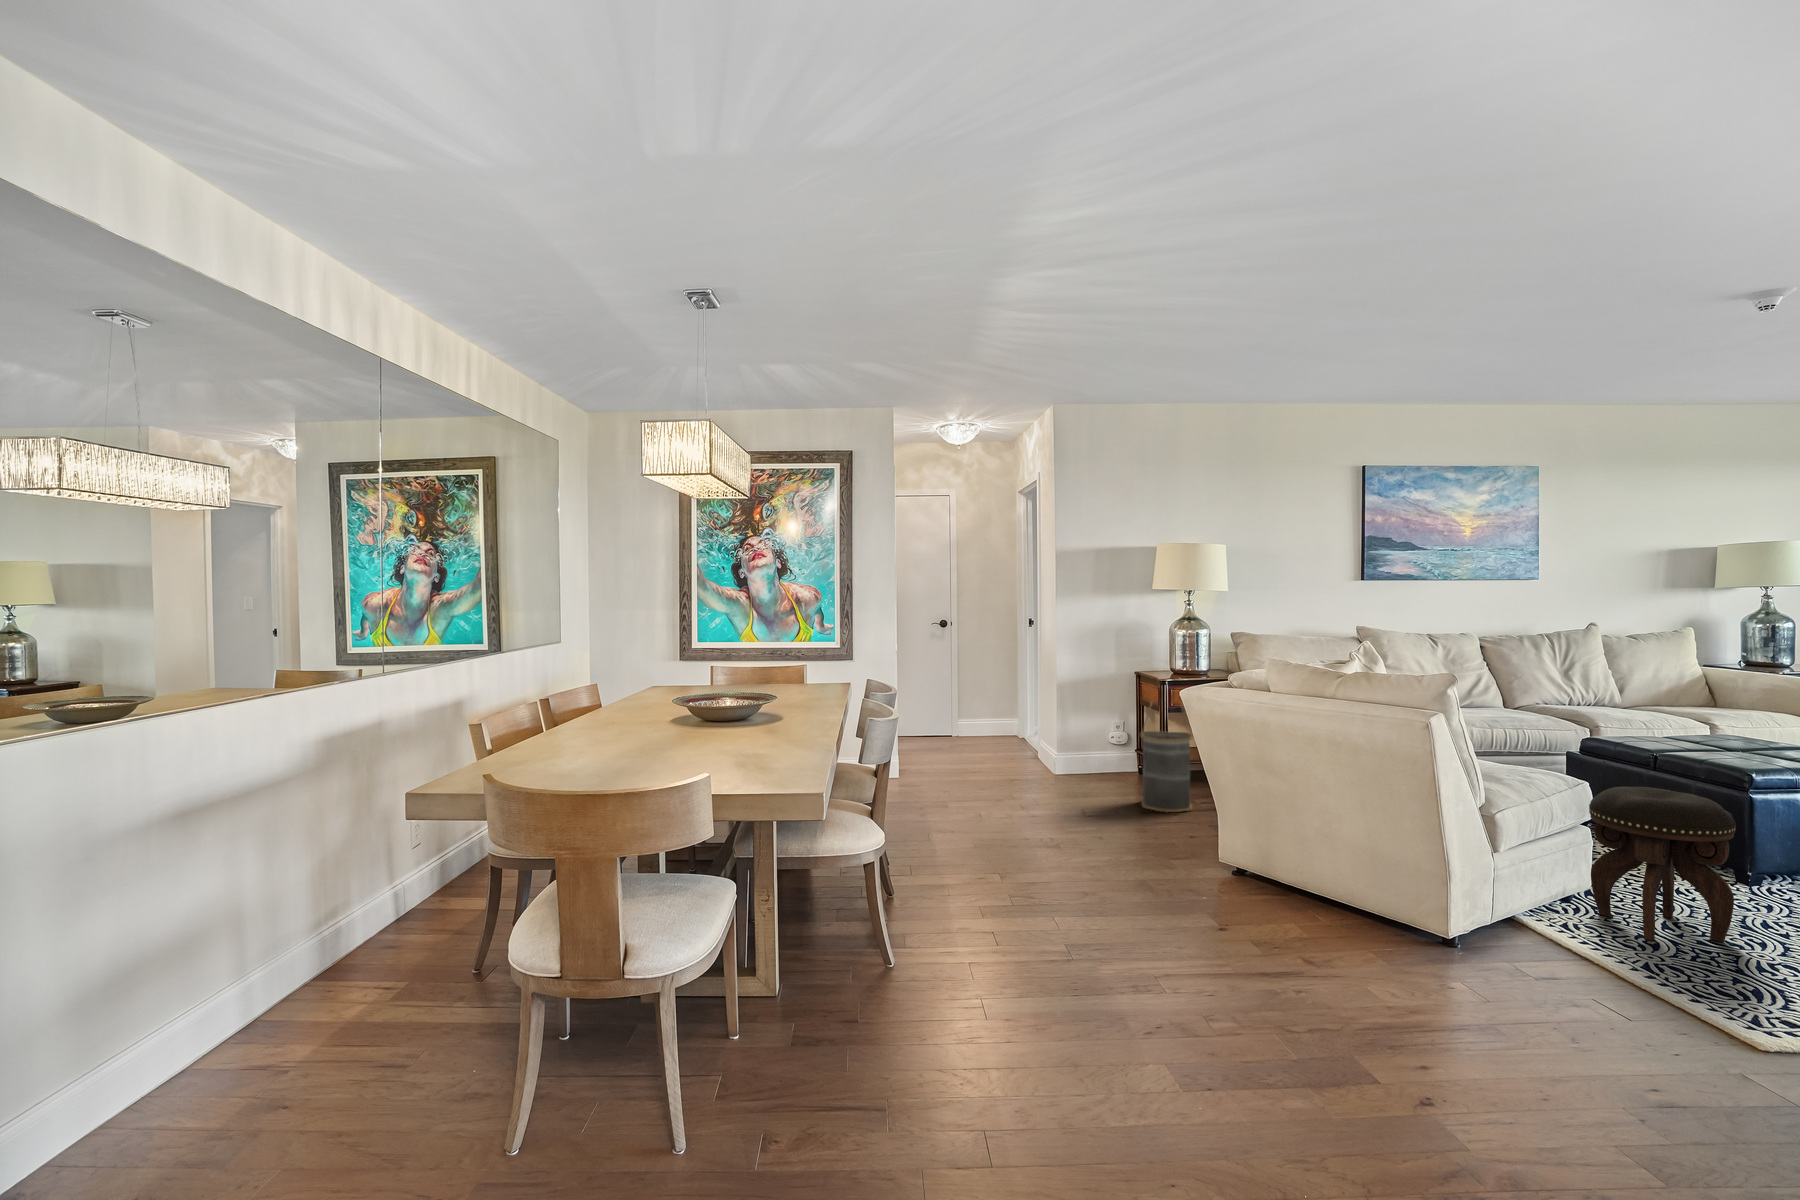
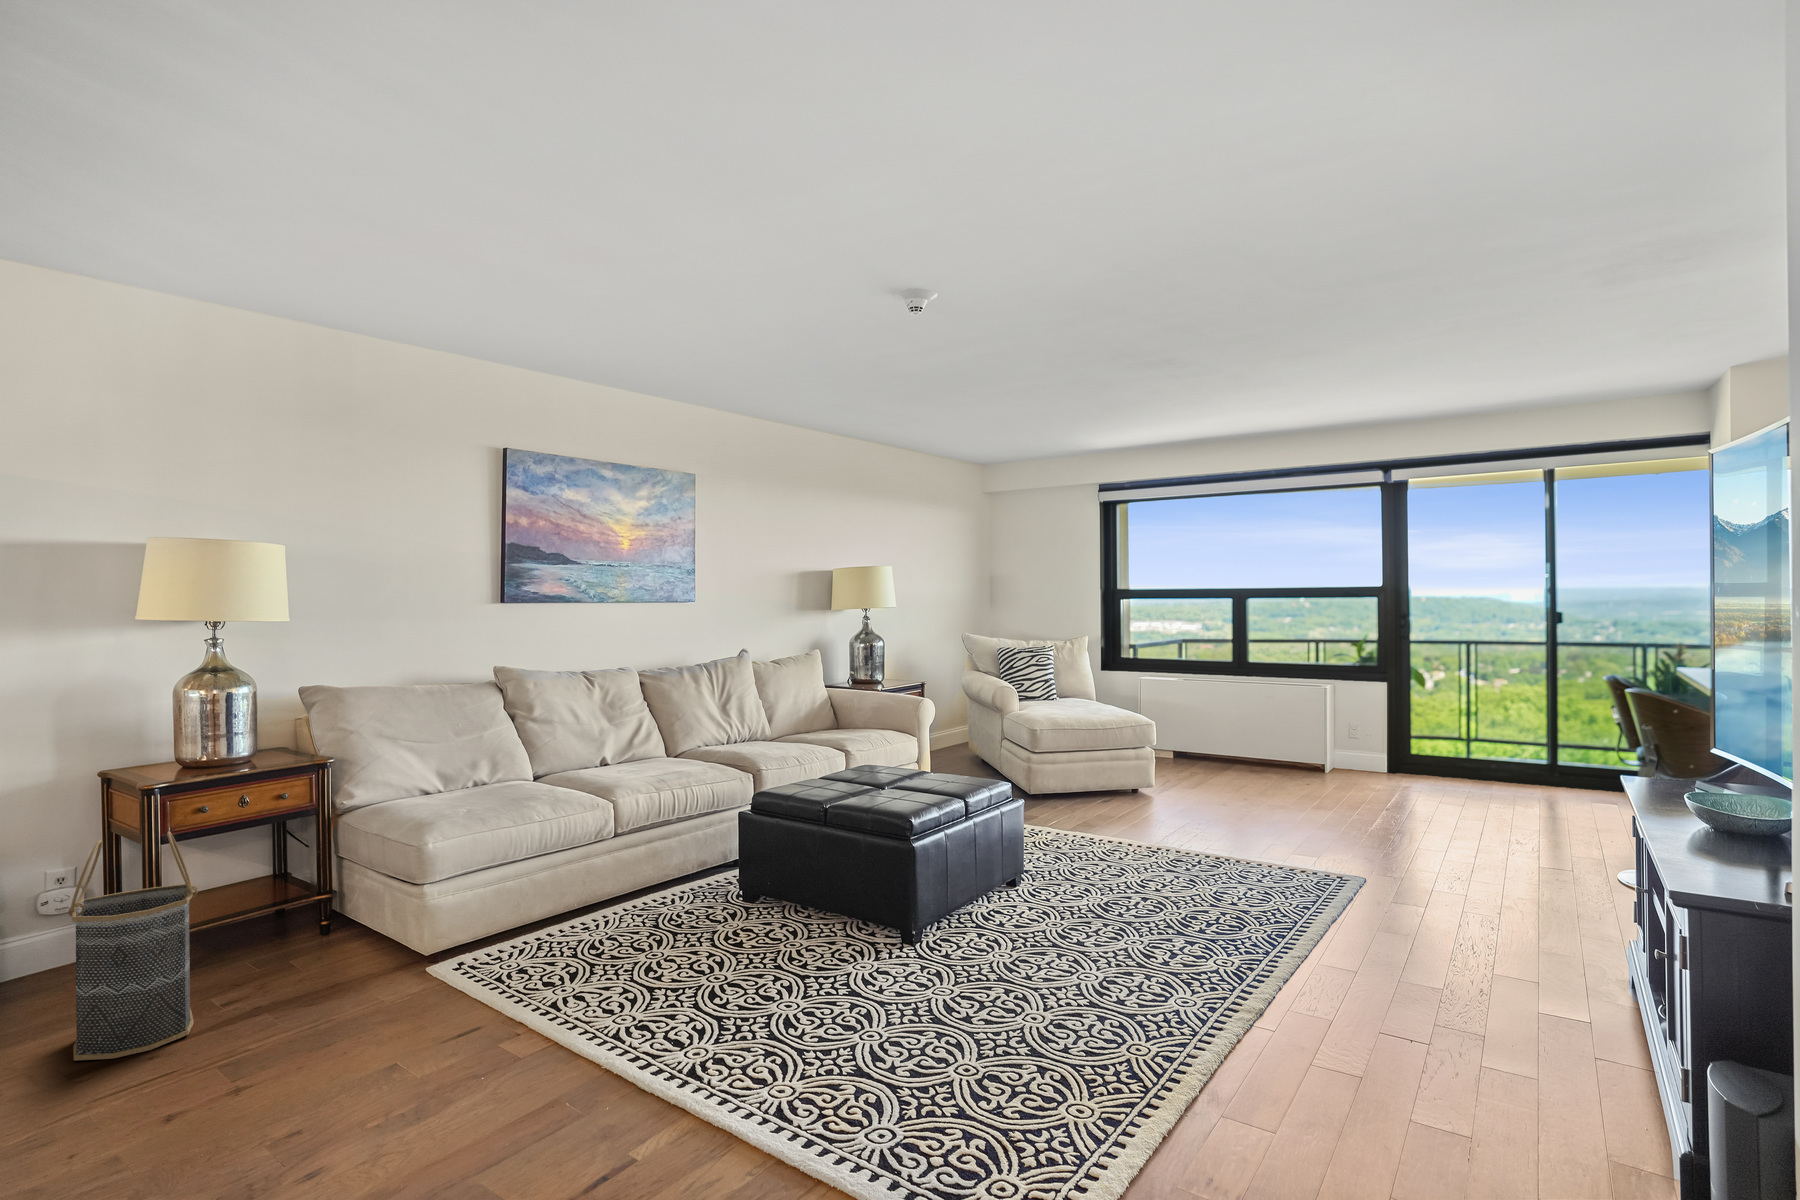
footstool: present [1589,787,1736,942] -> none [793,876,937,1098]

